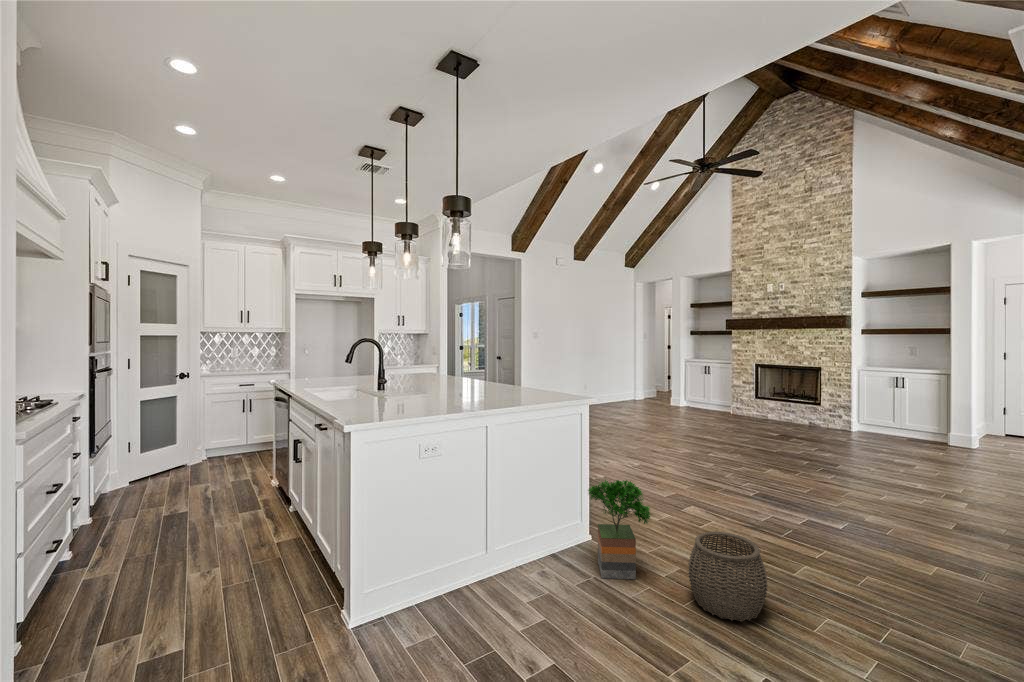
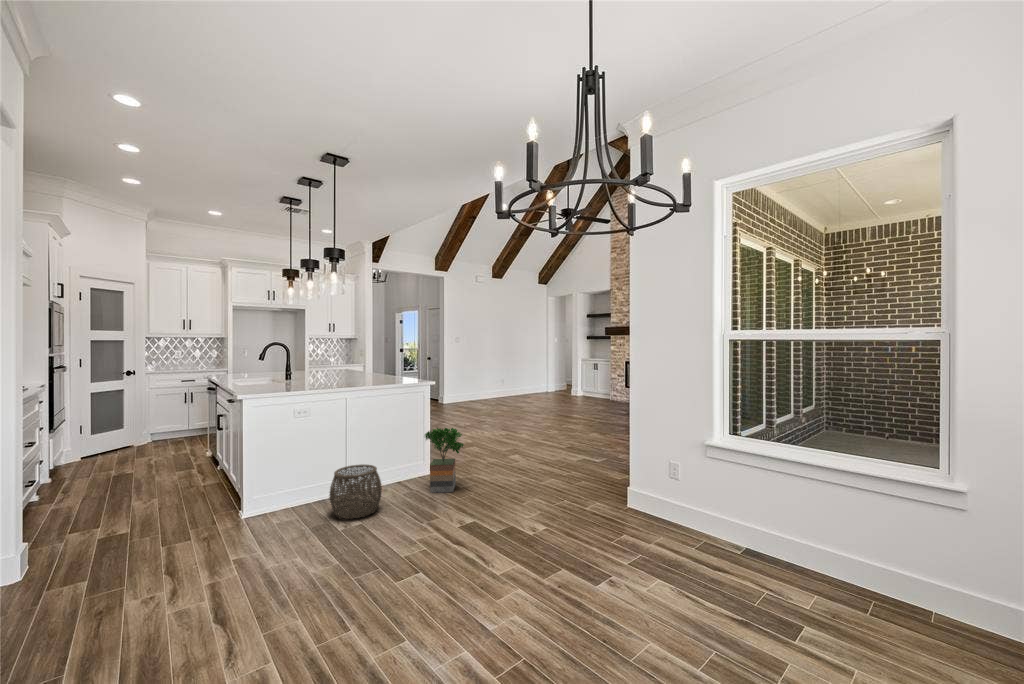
woven basket: present [688,532,768,621] -> present [329,464,382,519]

